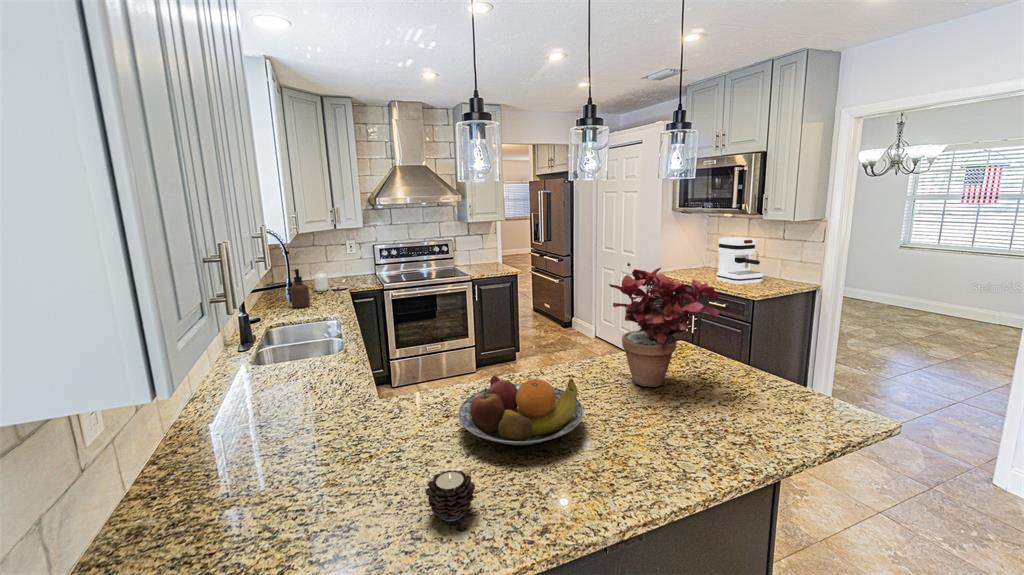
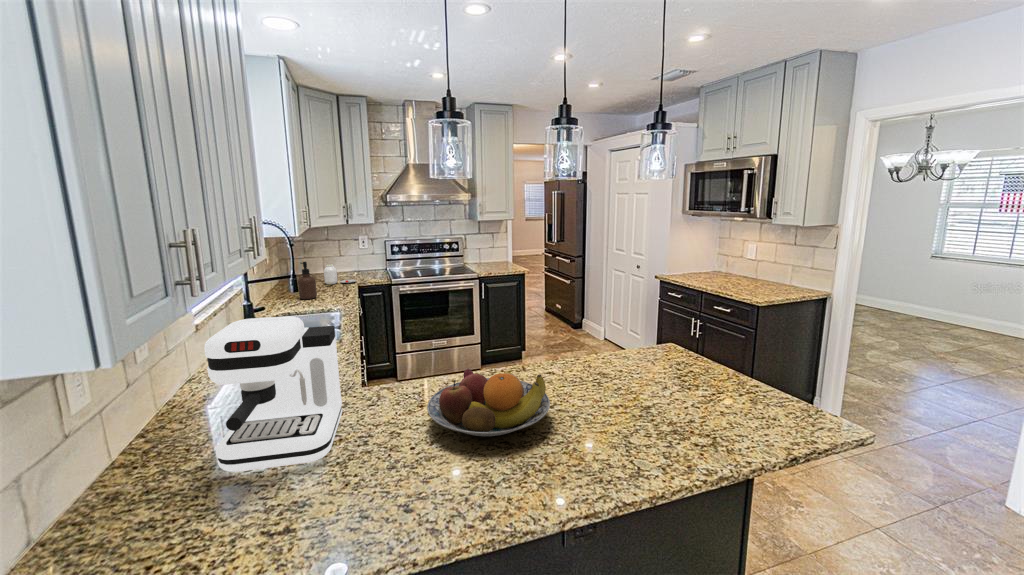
coffee maker: present [717,237,763,285] -> present [204,316,342,472]
potted plant: present [609,268,719,387] -> none [585,268,698,387]
candle: present [425,470,475,521] -> none [377,455,426,503]

